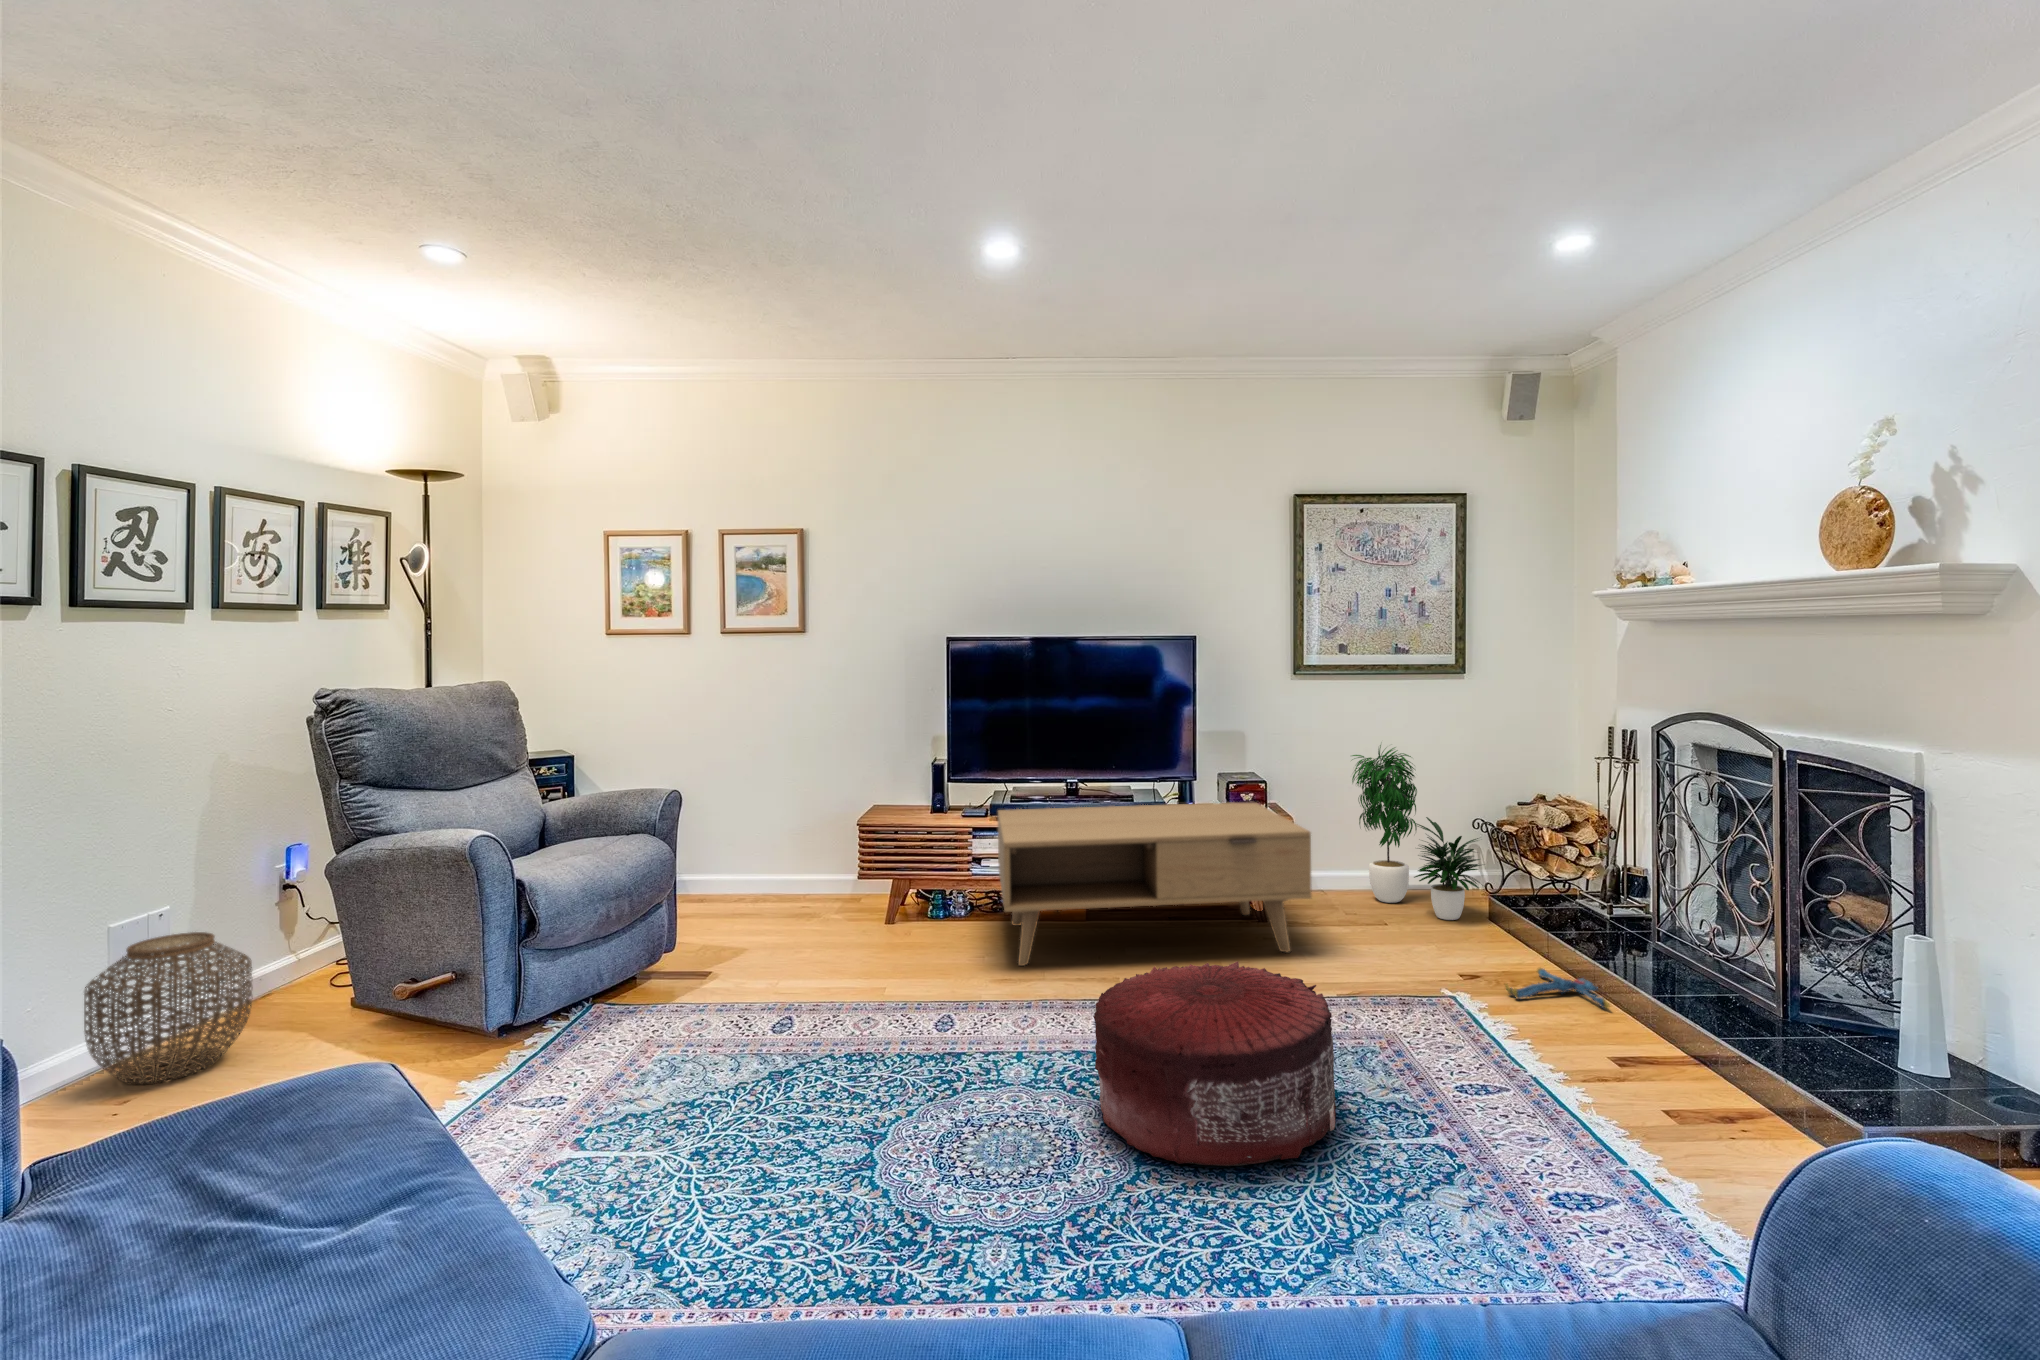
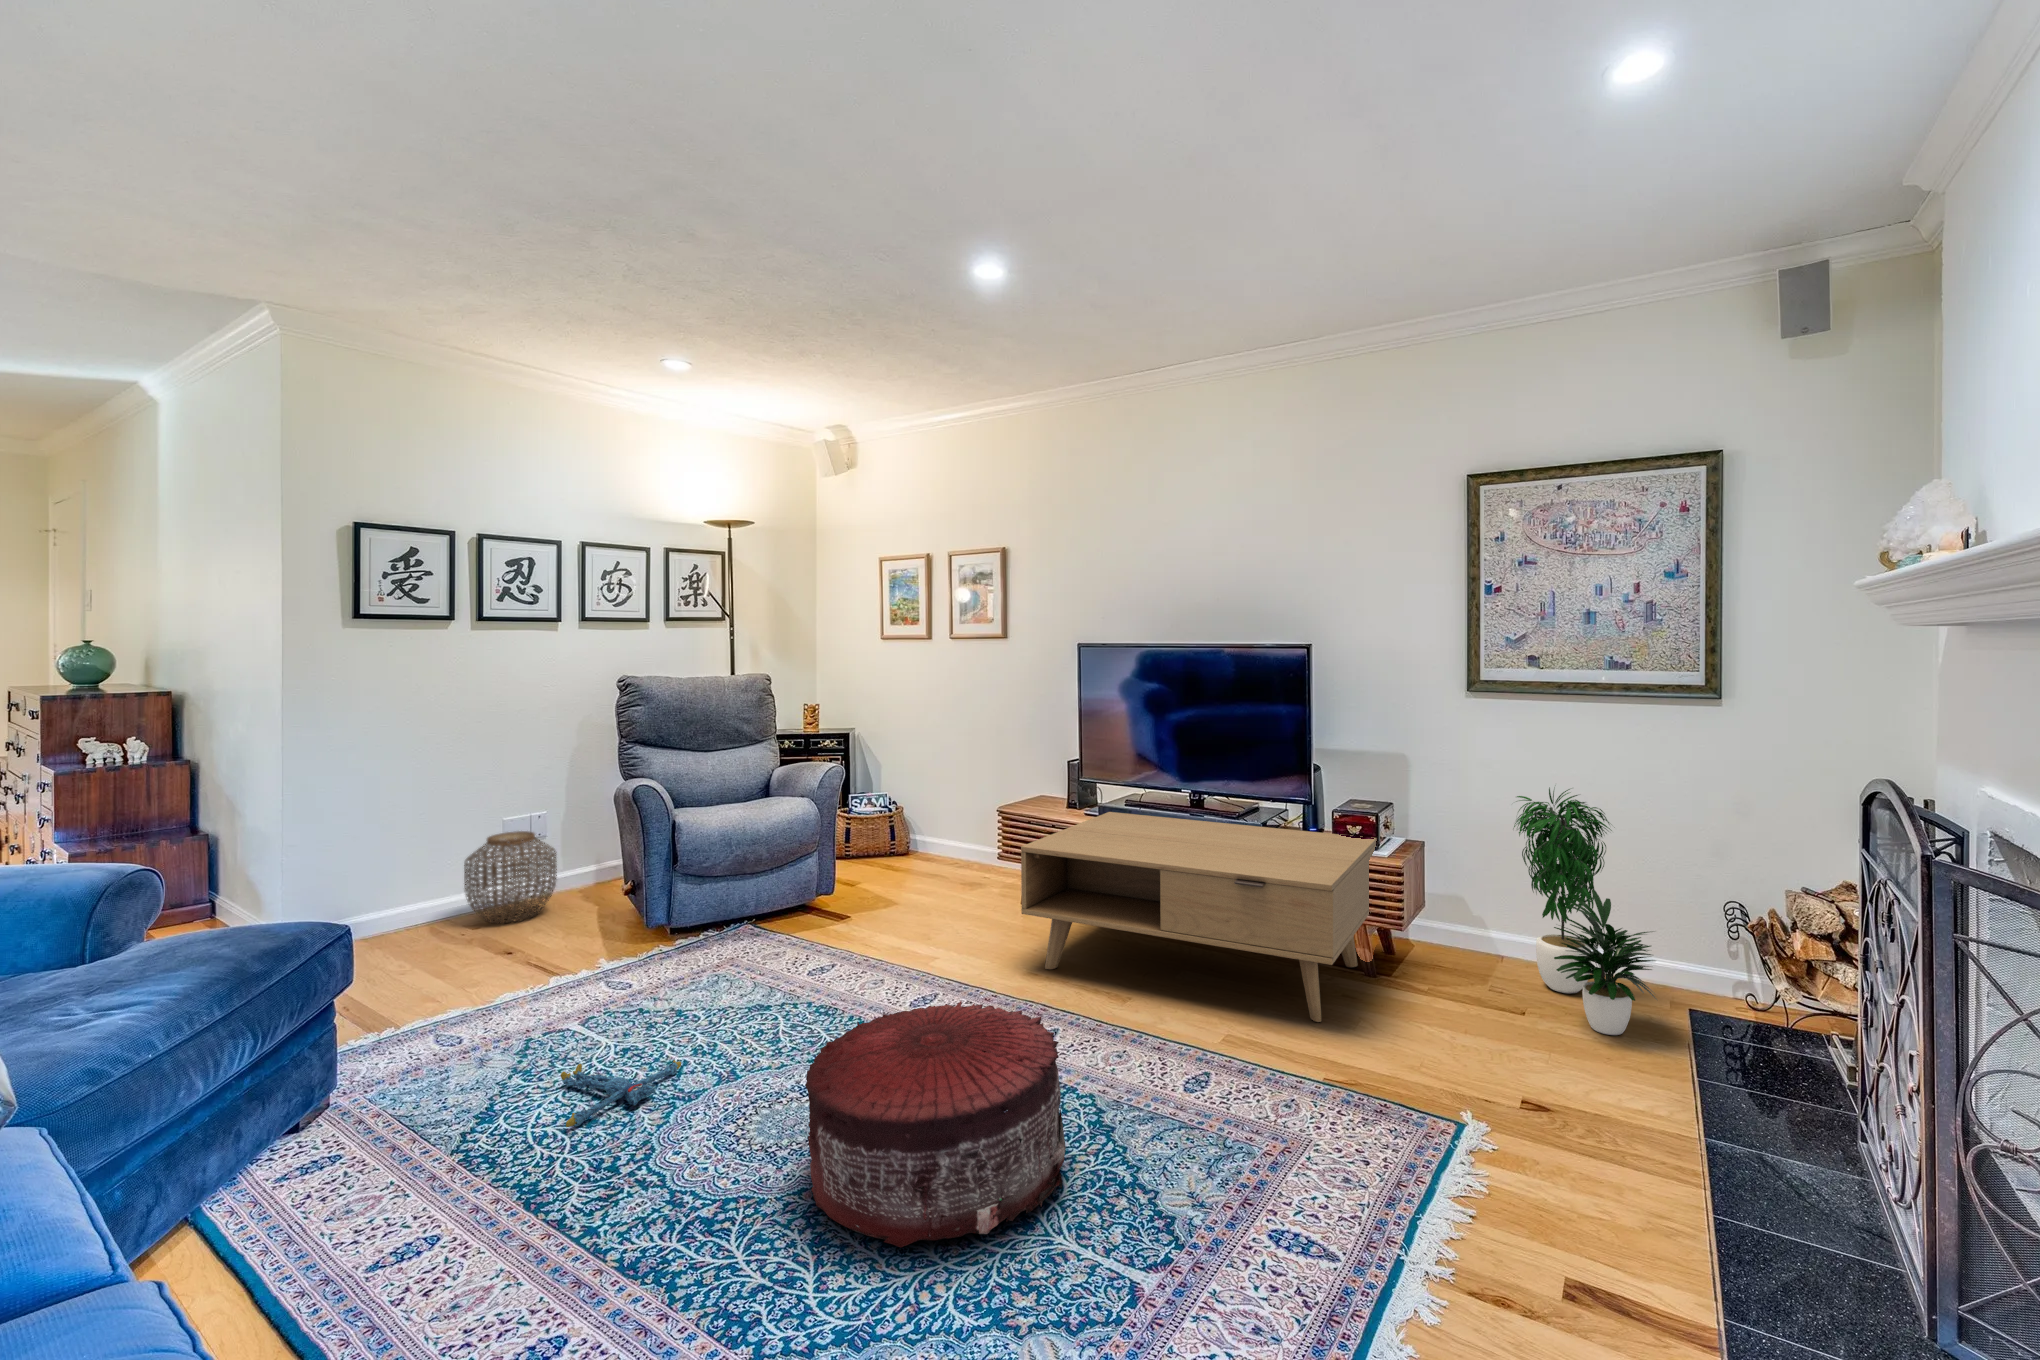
plush toy: present [1505,968,1609,1008] -> present [561,1060,681,1127]

